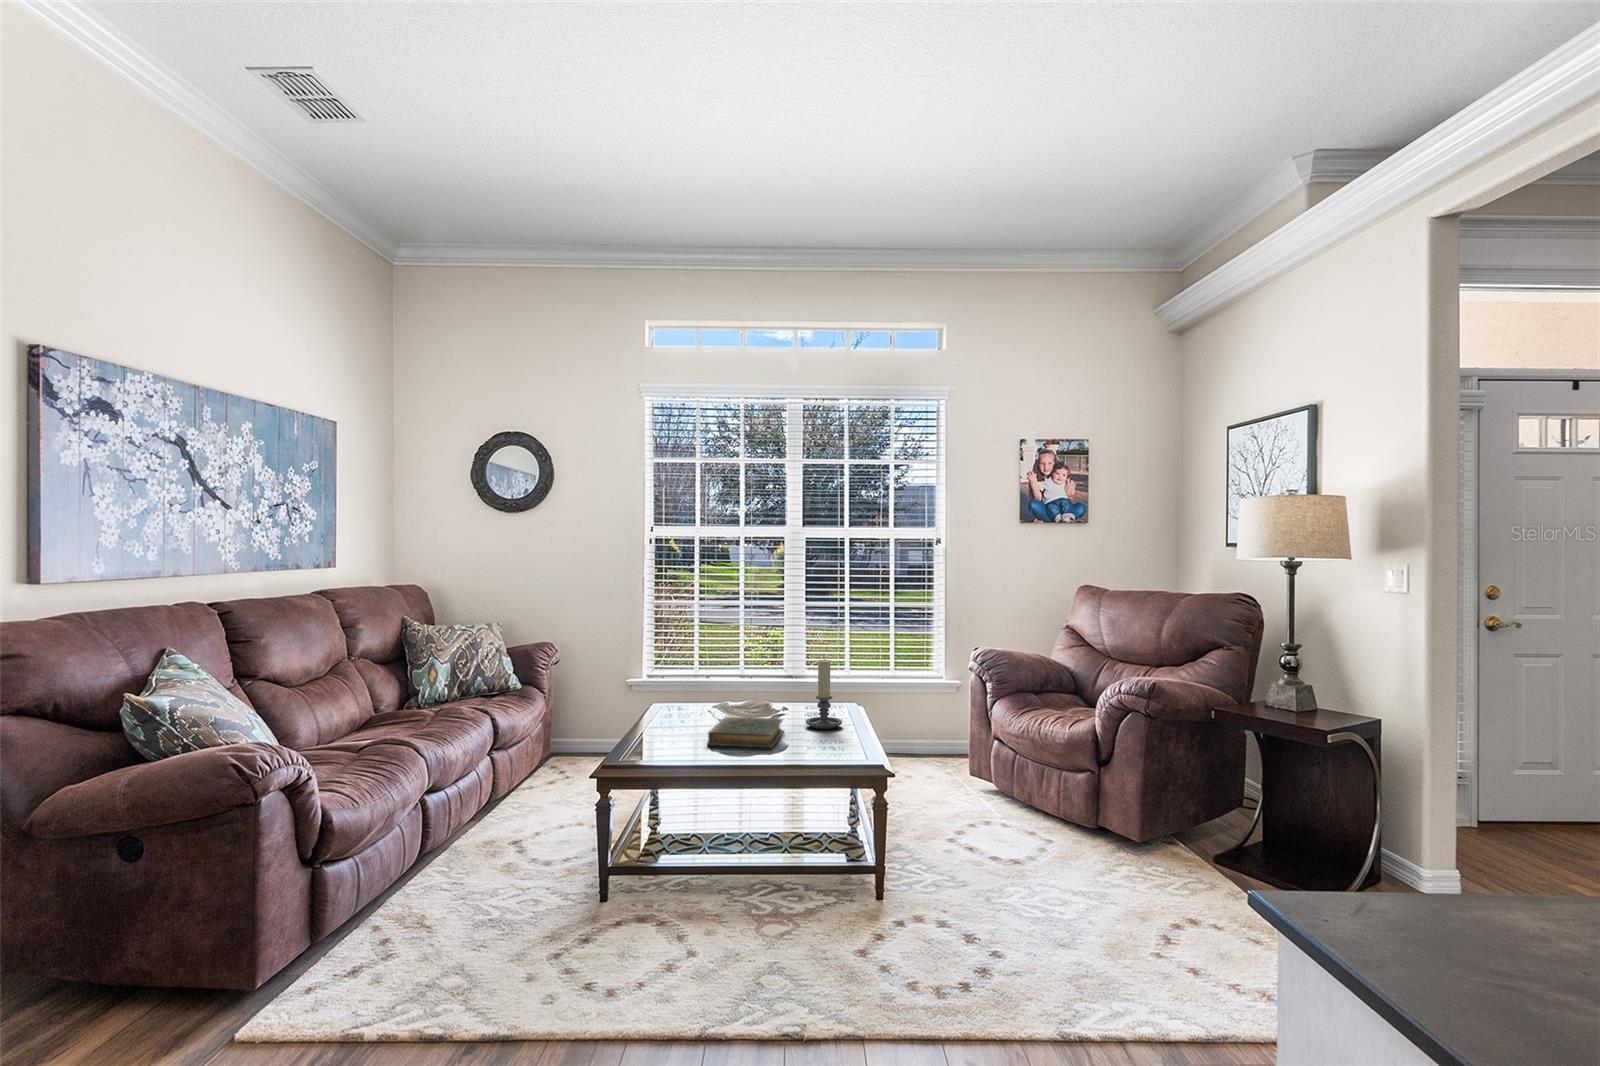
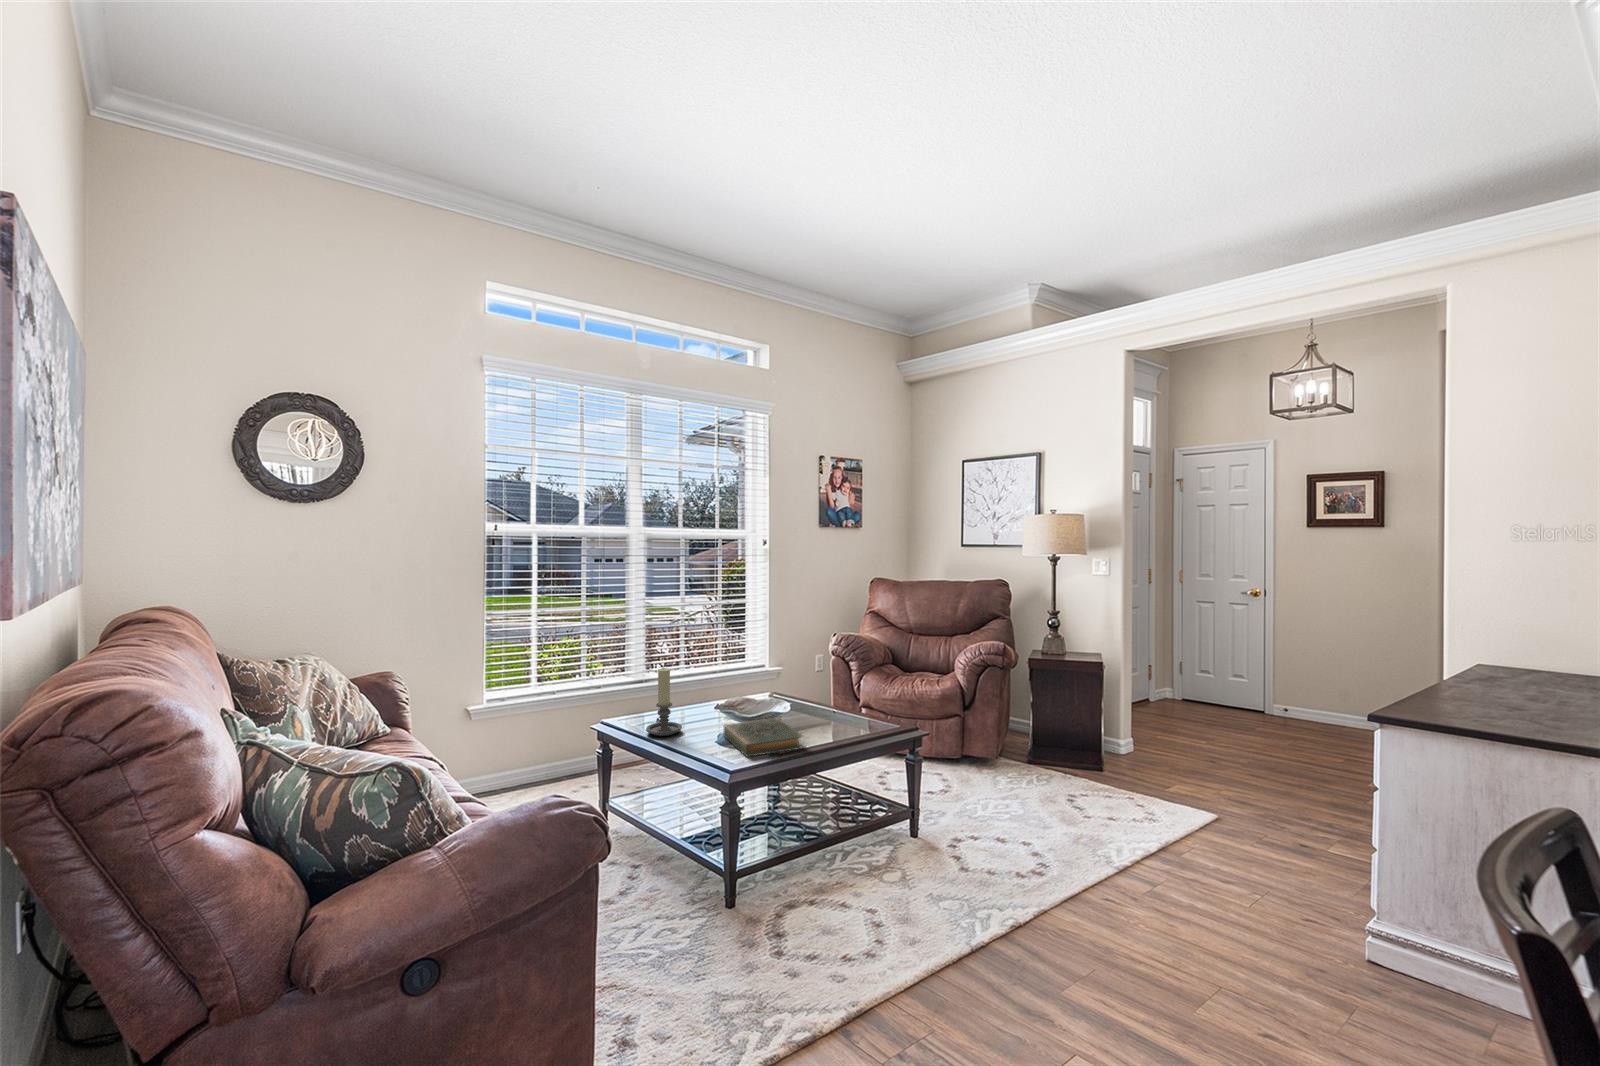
candle holder: present [806,659,842,729] -> present [646,668,682,736]

